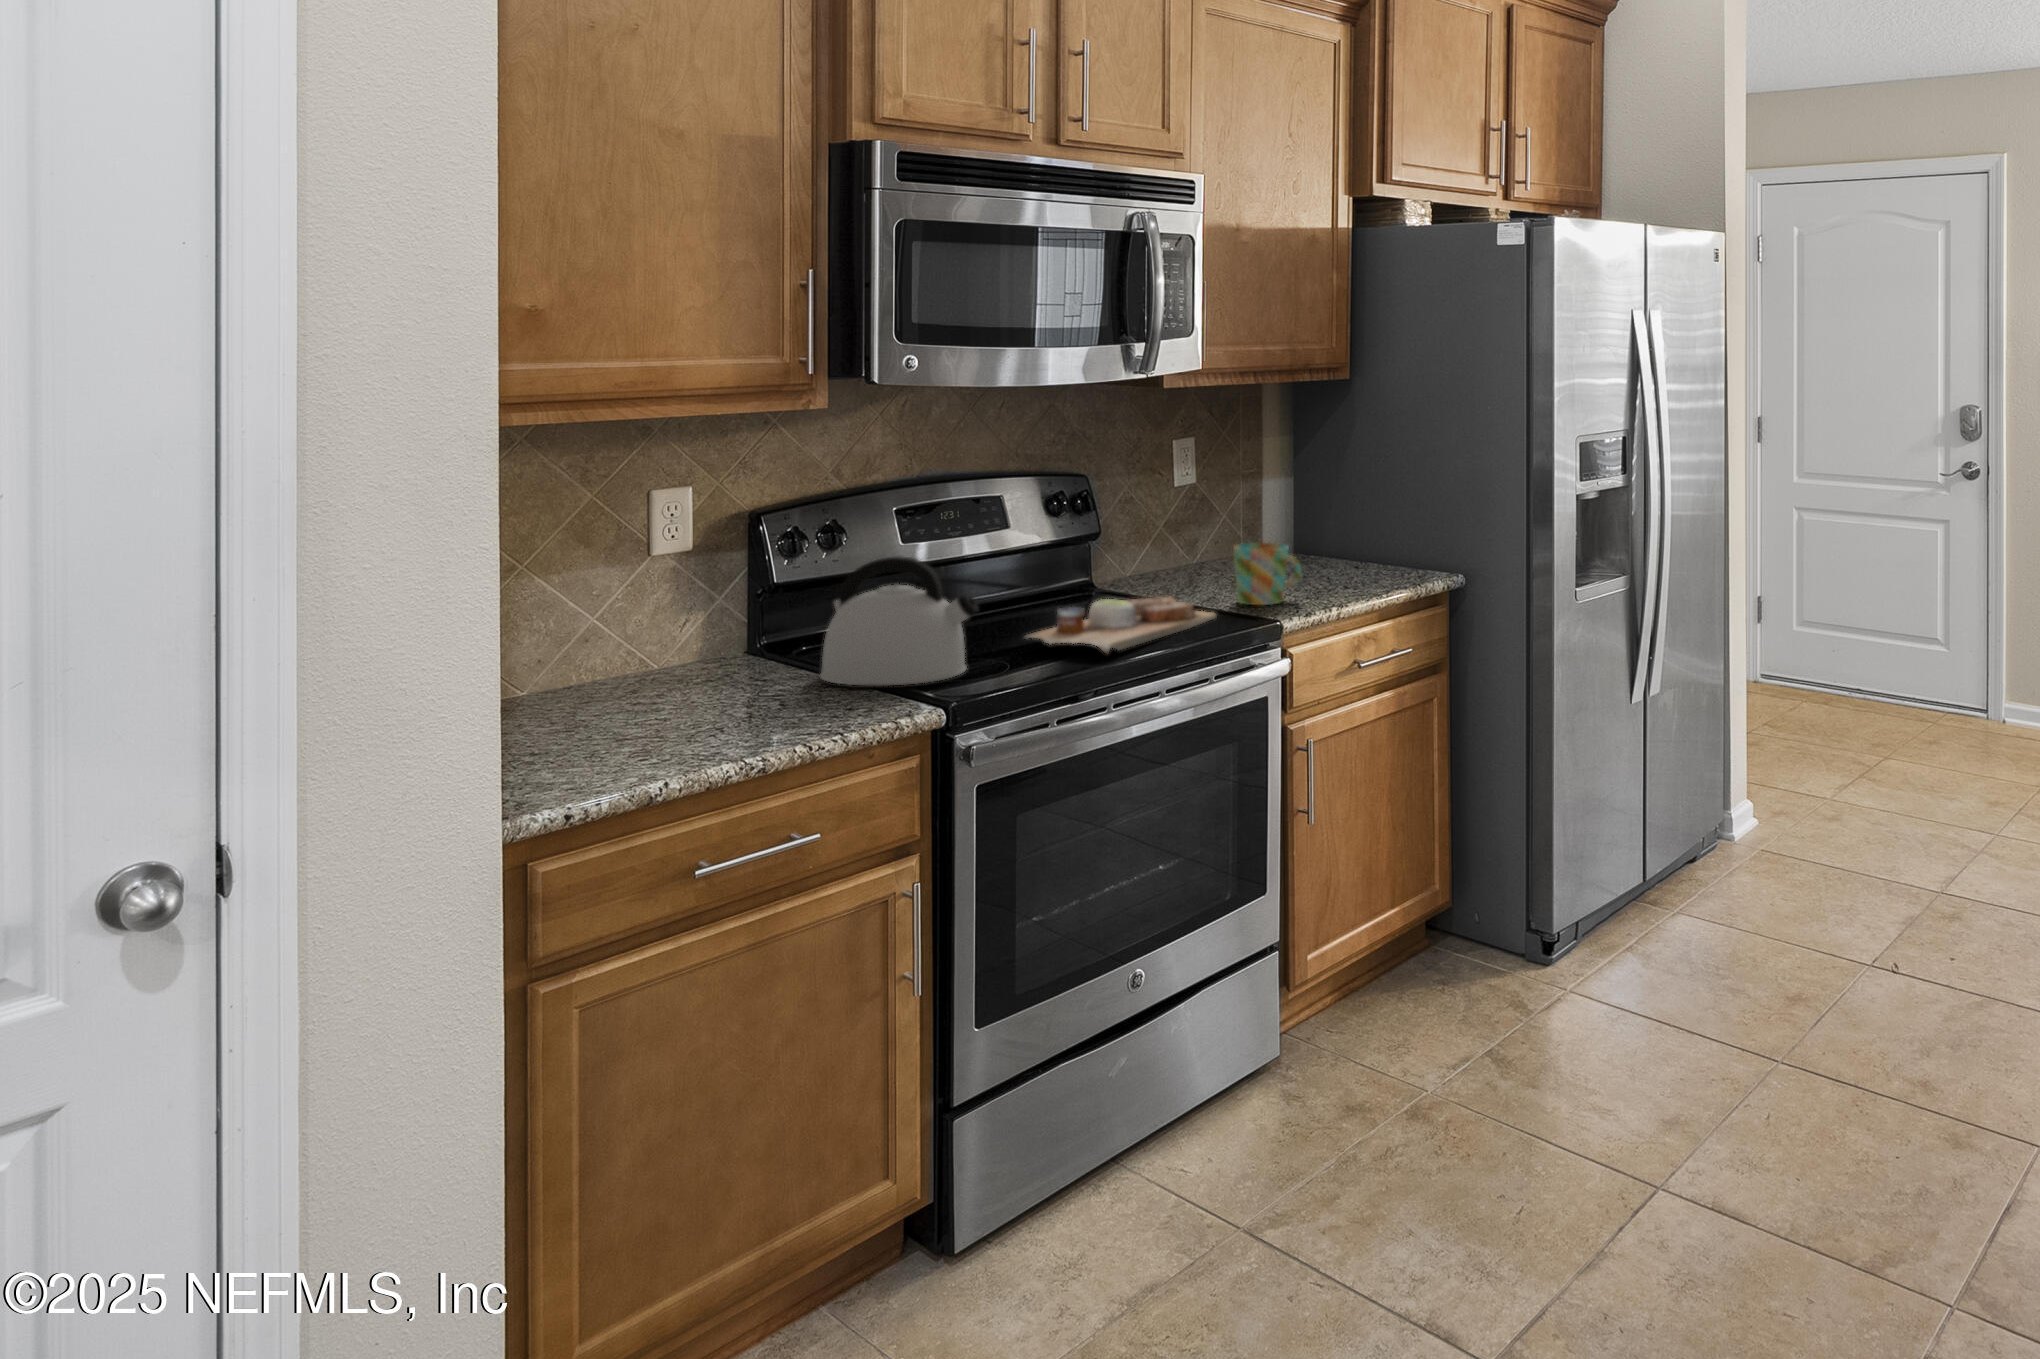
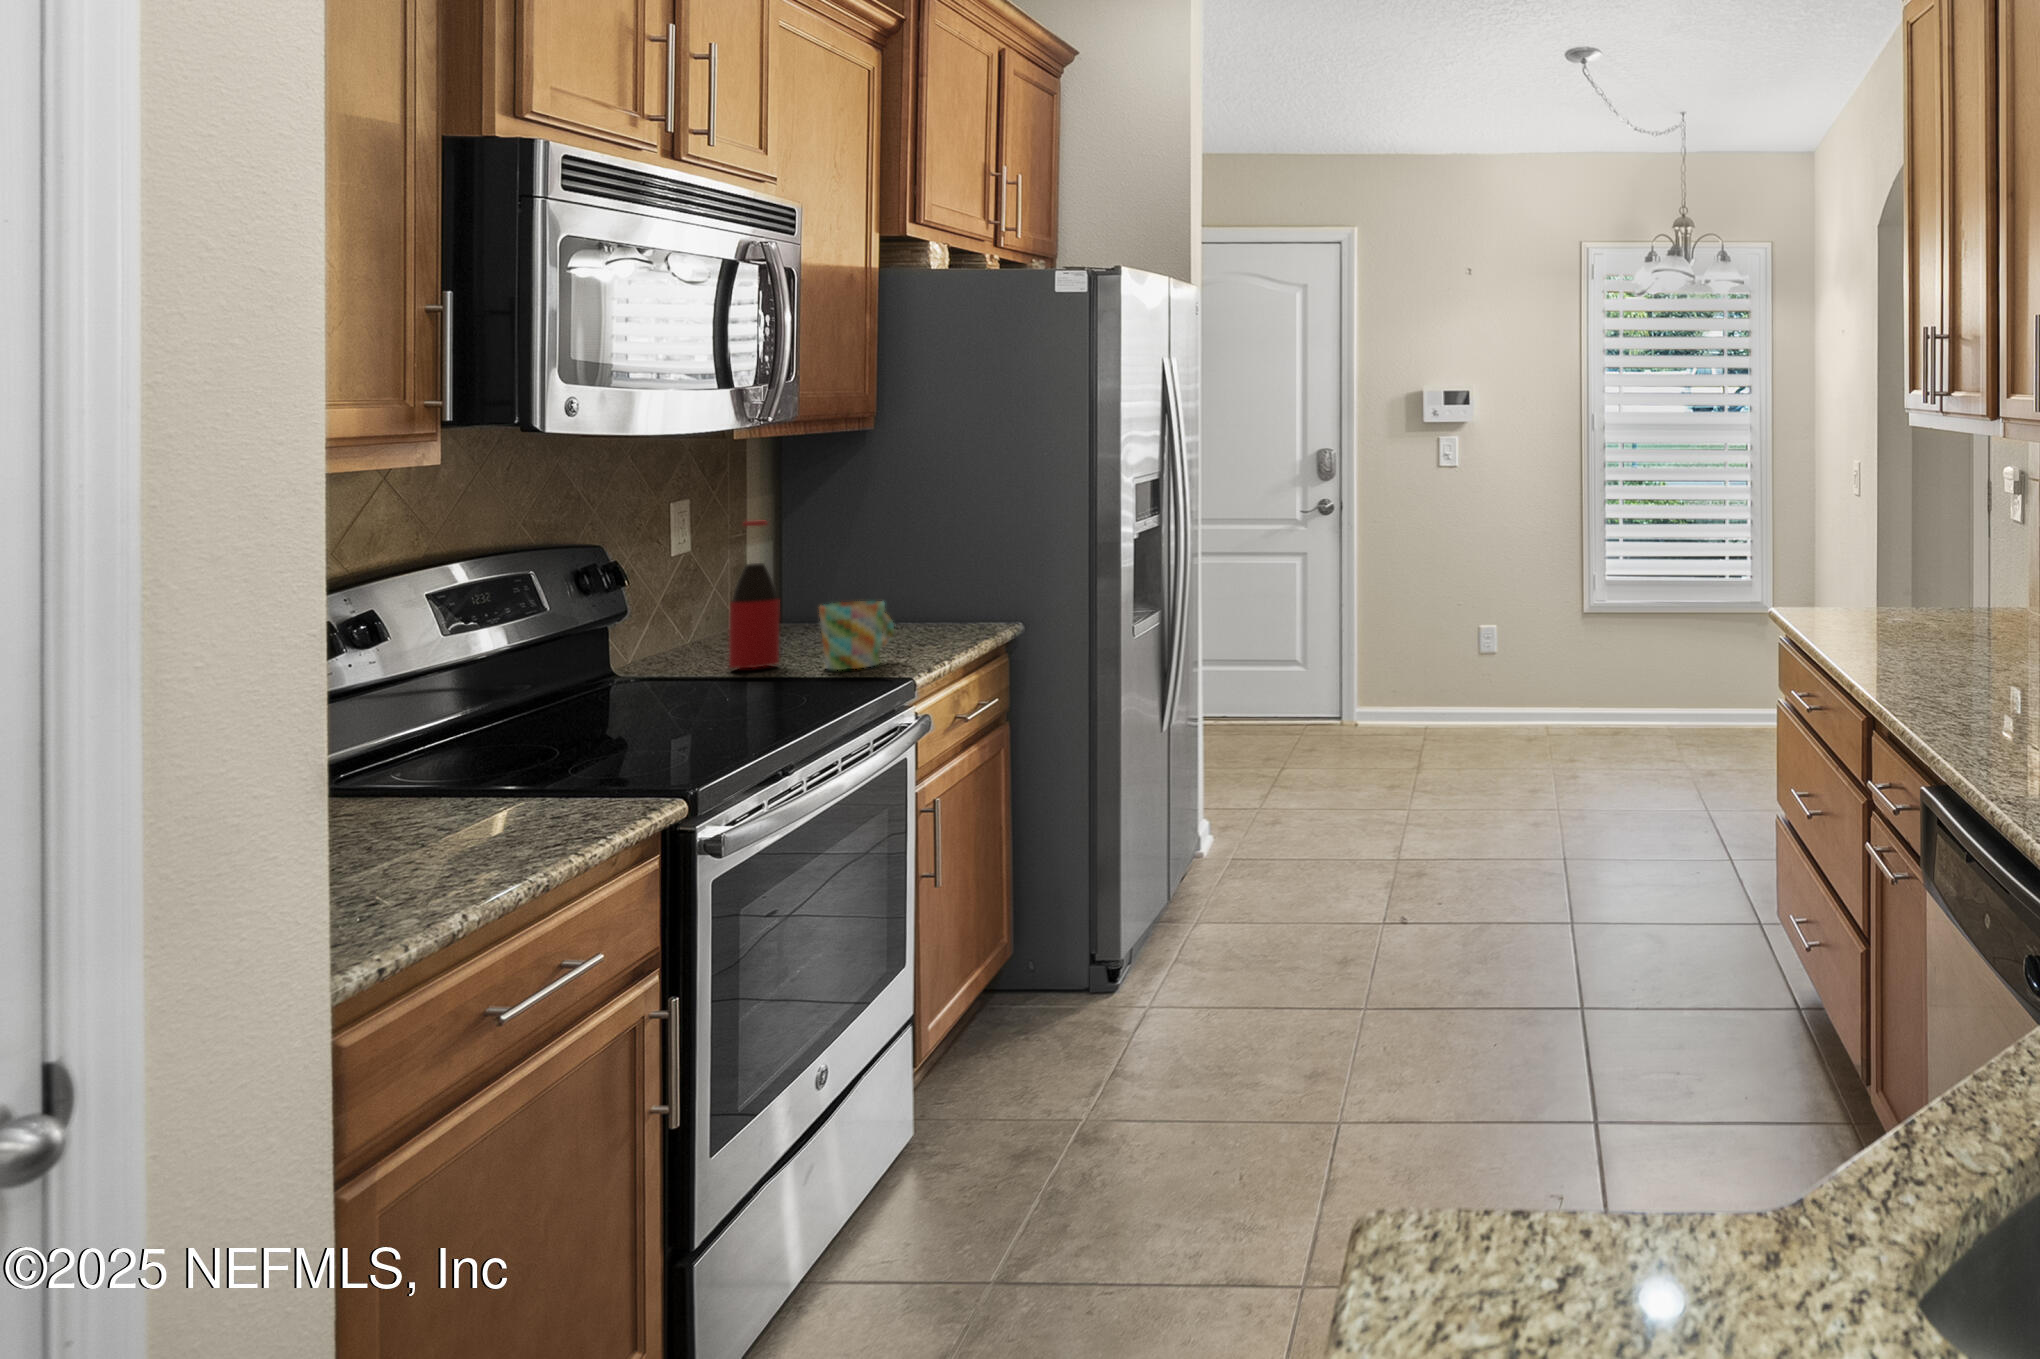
bottle: none [1177,463,1218,595] -> present [729,520,780,668]
kettle: present [820,556,978,686] -> none [427,634,650,800]
cutting board: present [1024,596,1216,653] -> none [660,668,831,727]

